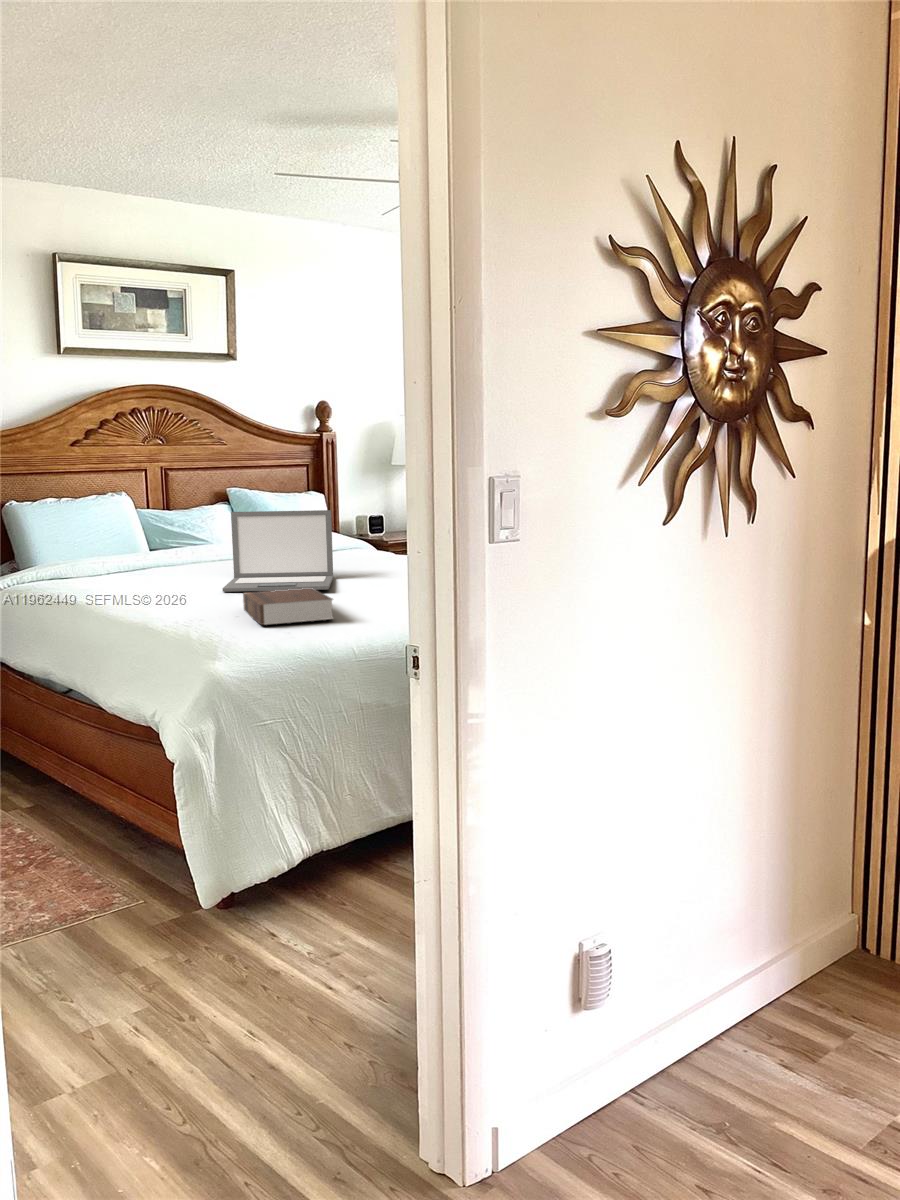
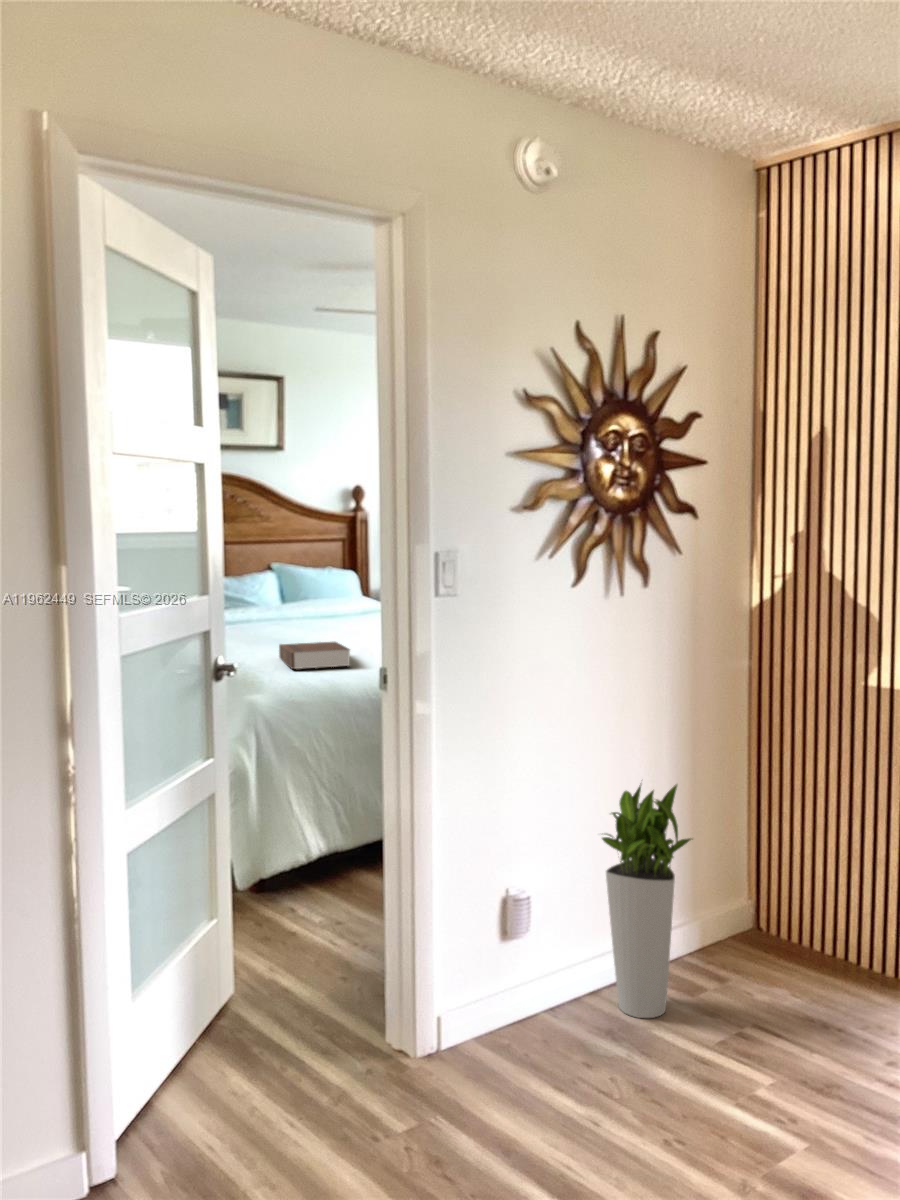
laptop: present [223,510,333,592] -> none [263,579,356,645]
planter: none [696,780,827,1103] -> present [602,784,691,1018]

